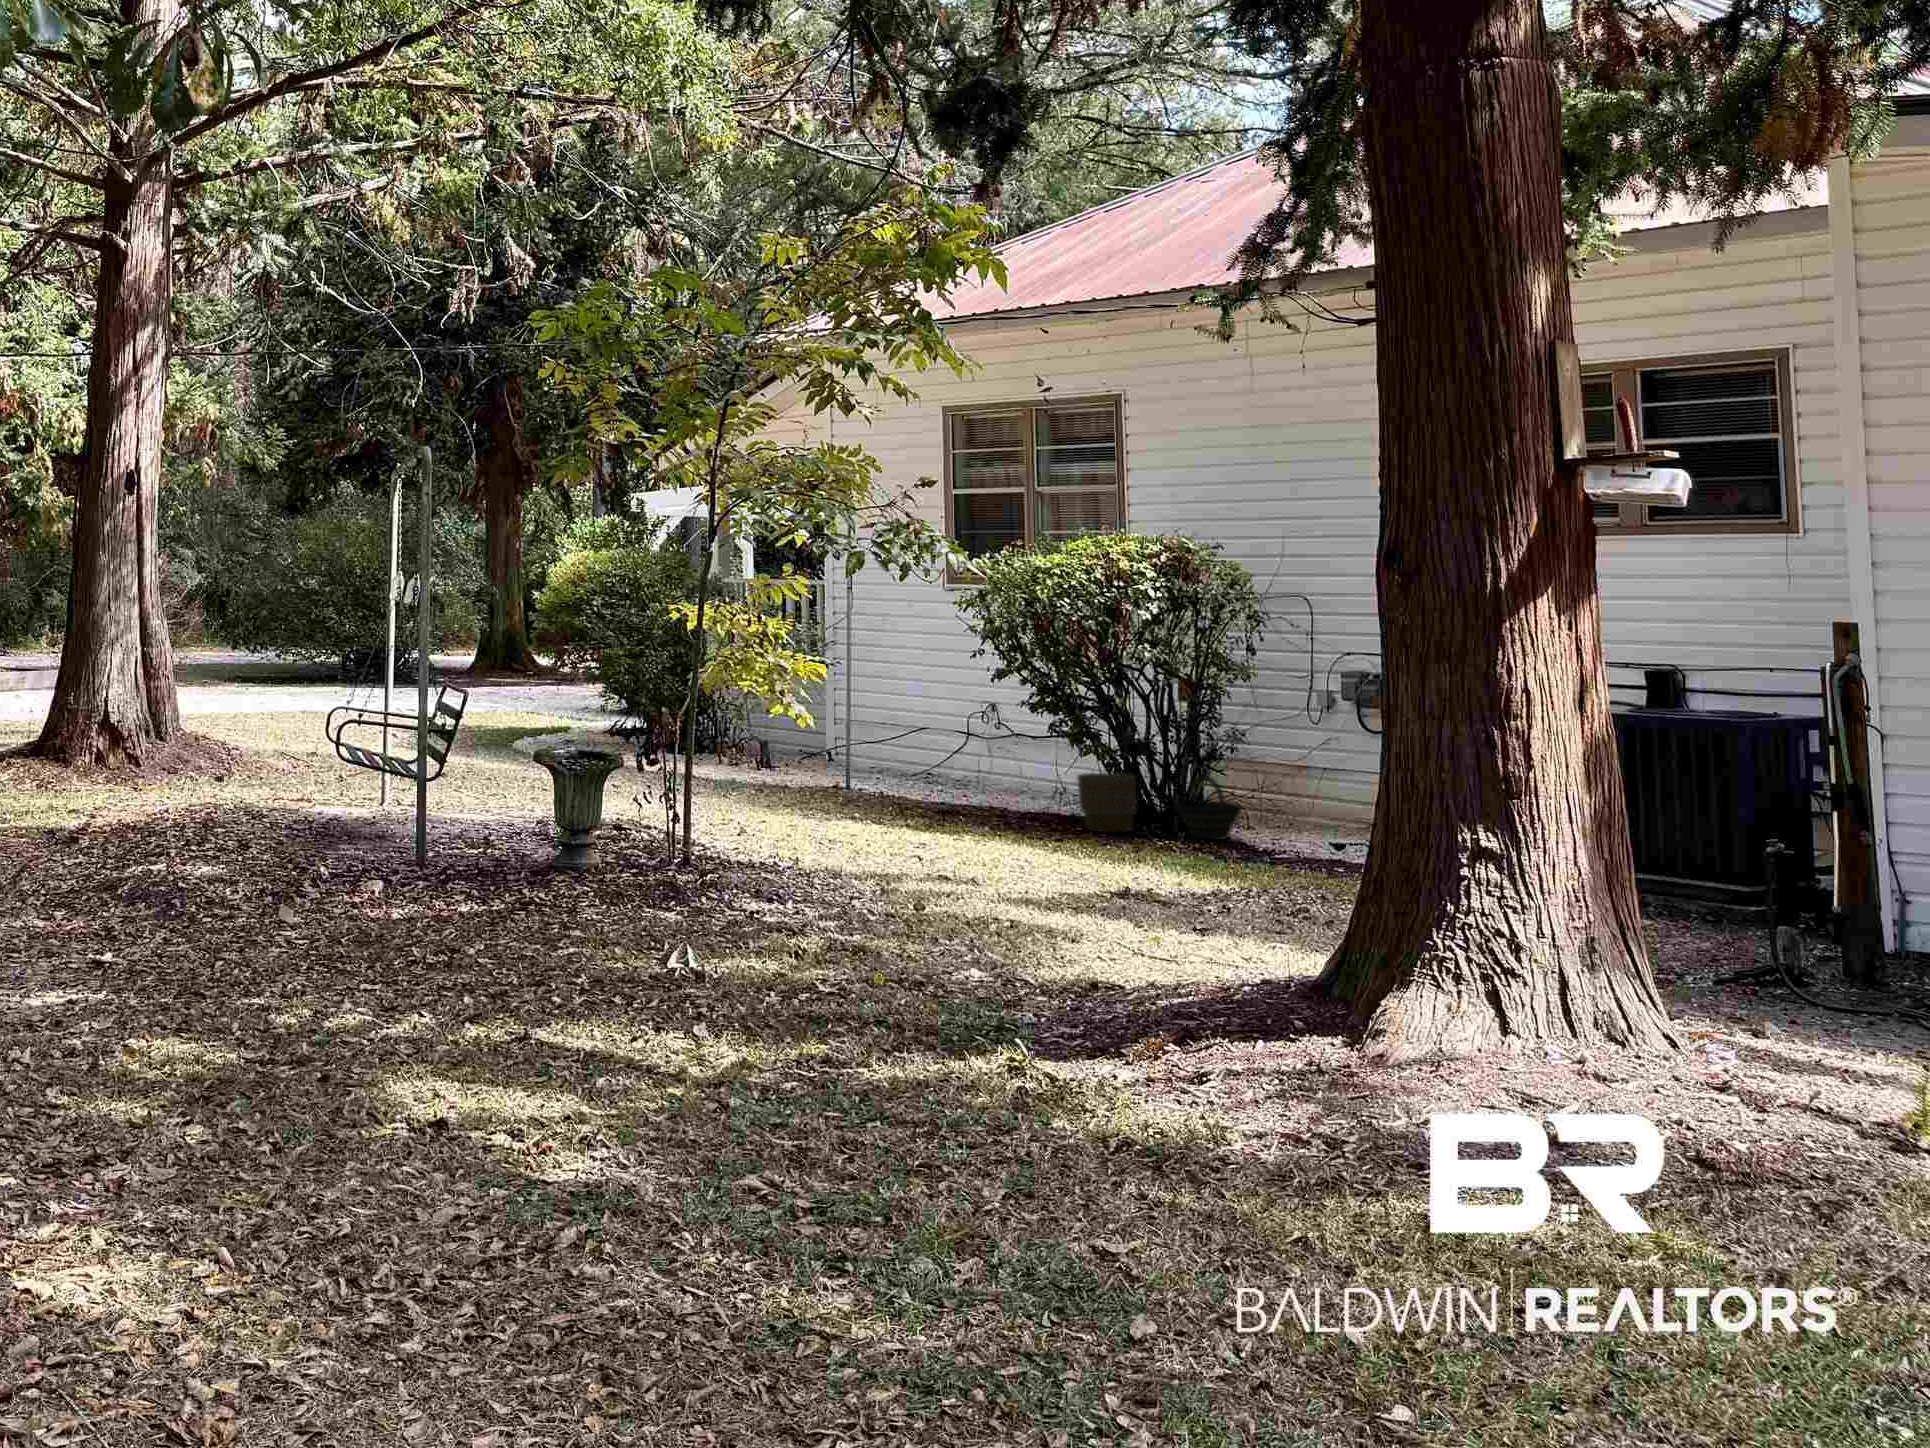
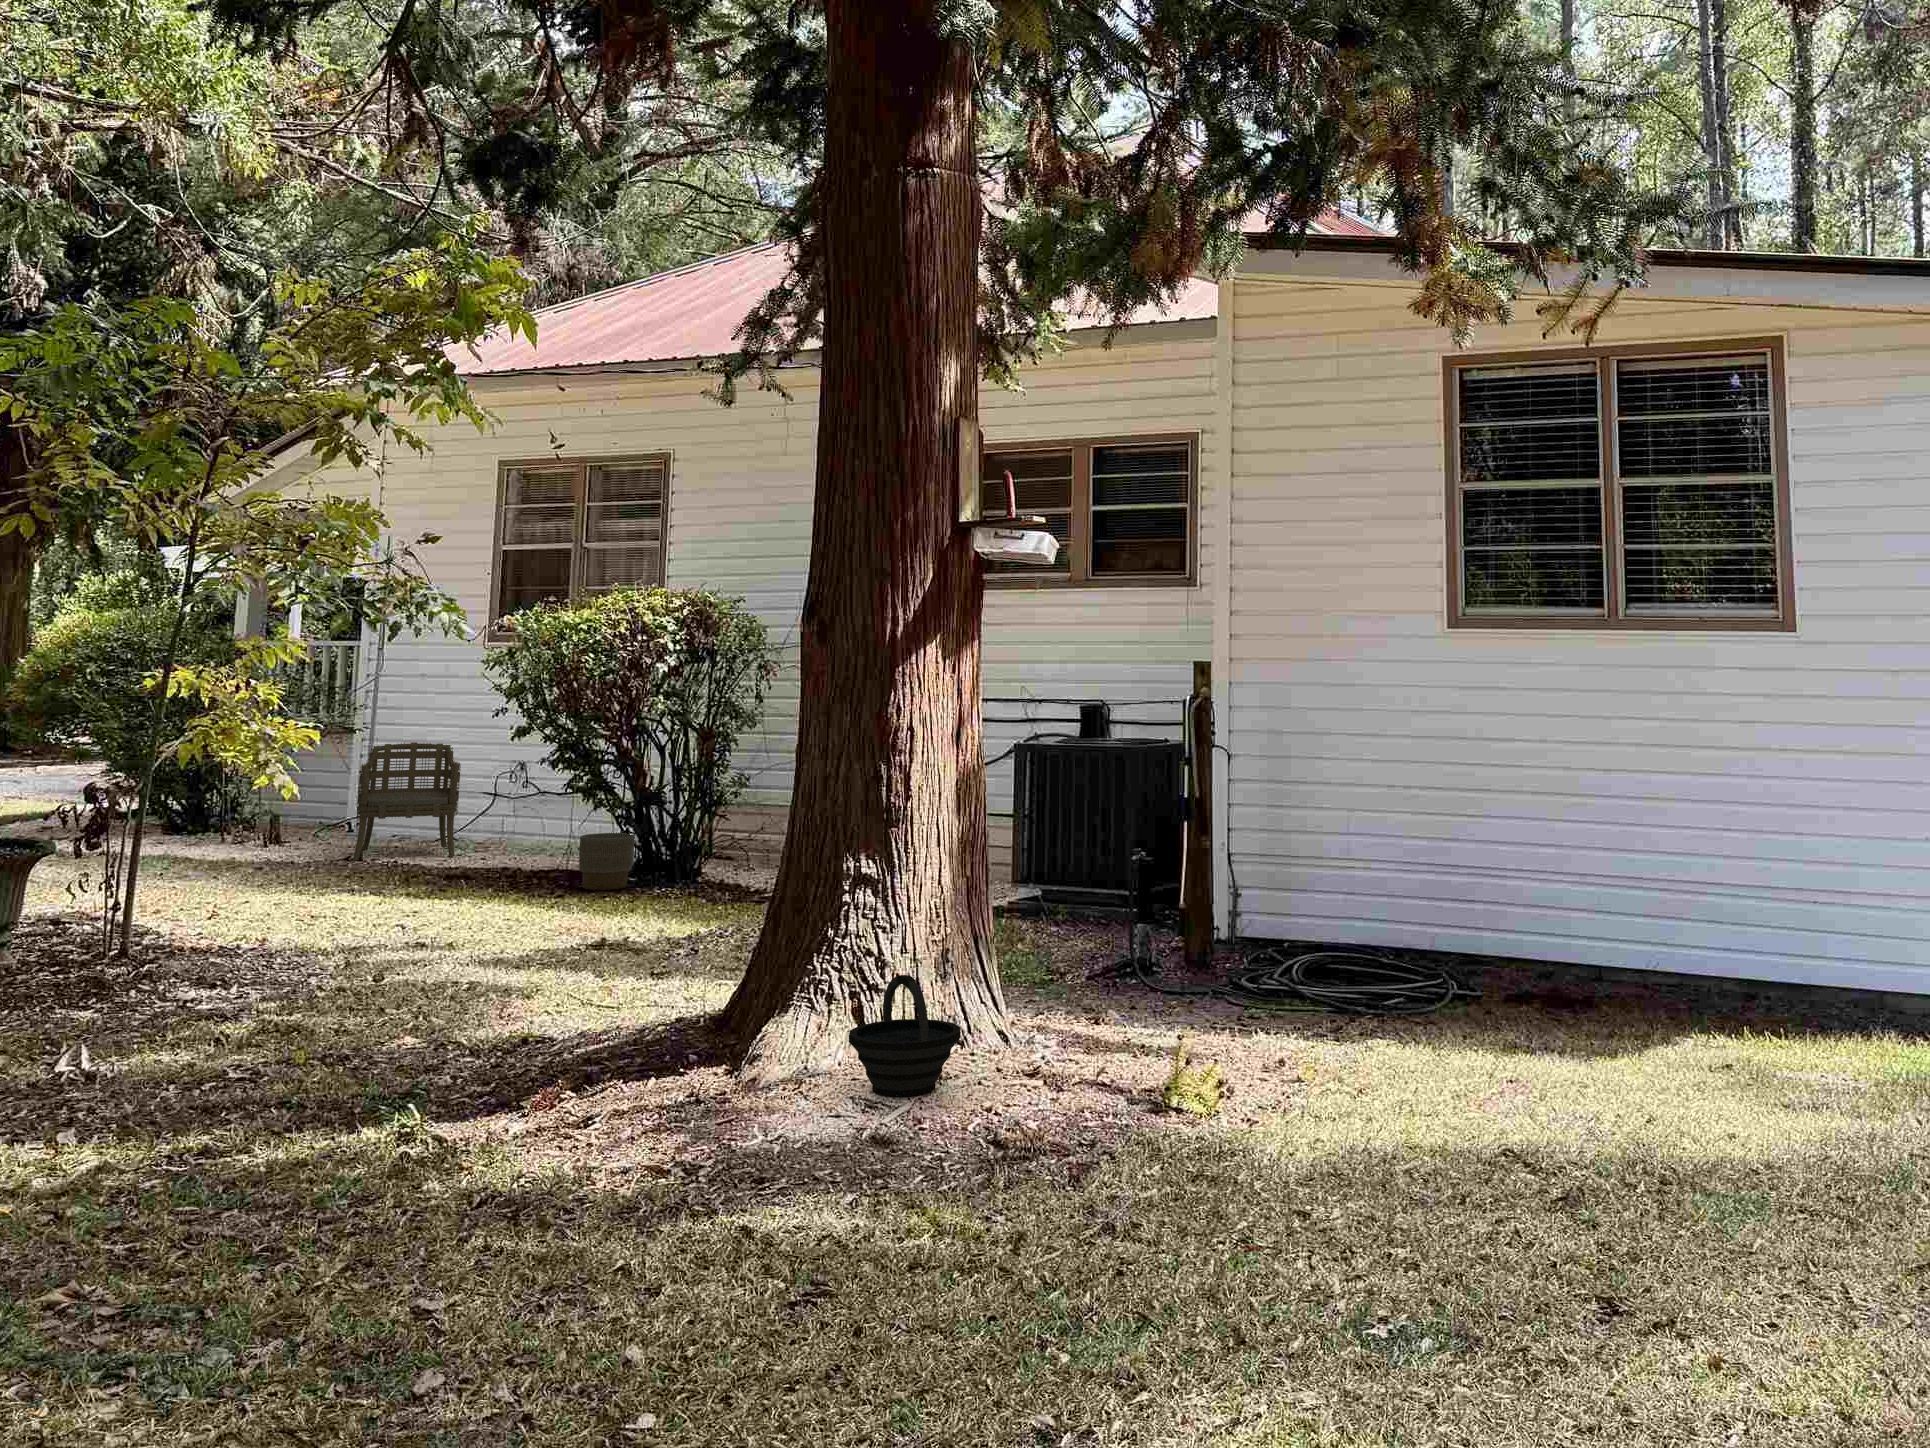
armchair: none [842,674,942,789] -> present [353,742,461,860]
bucket: present [1175,776,1242,840] -> present [849,975,961,1096]

